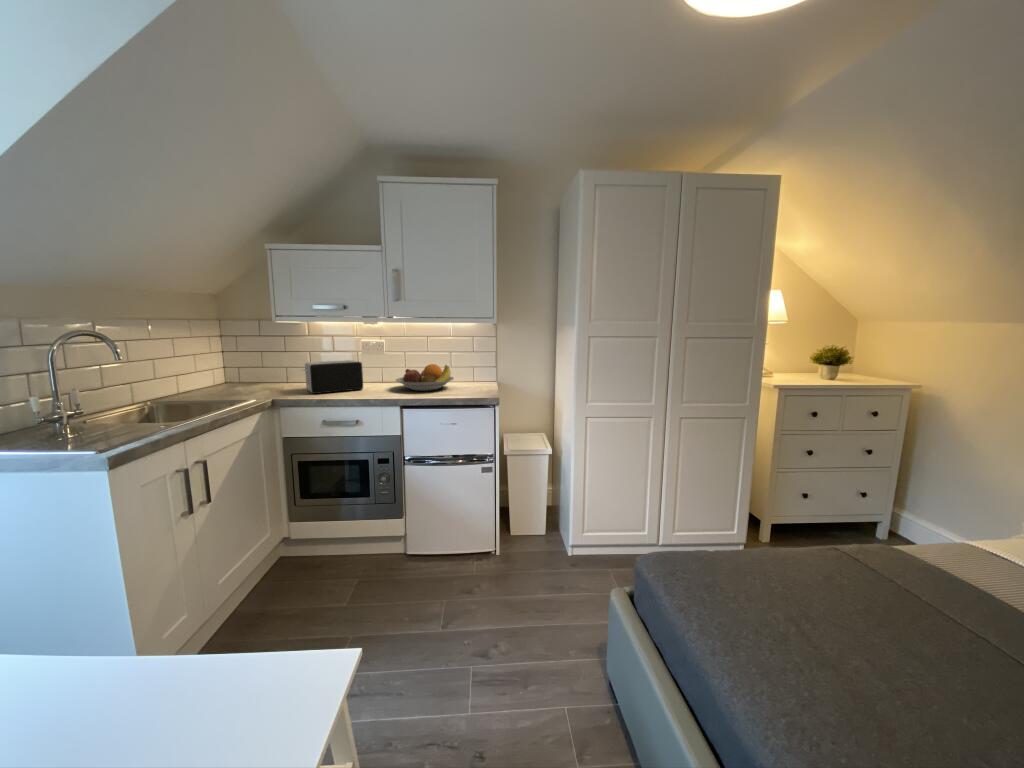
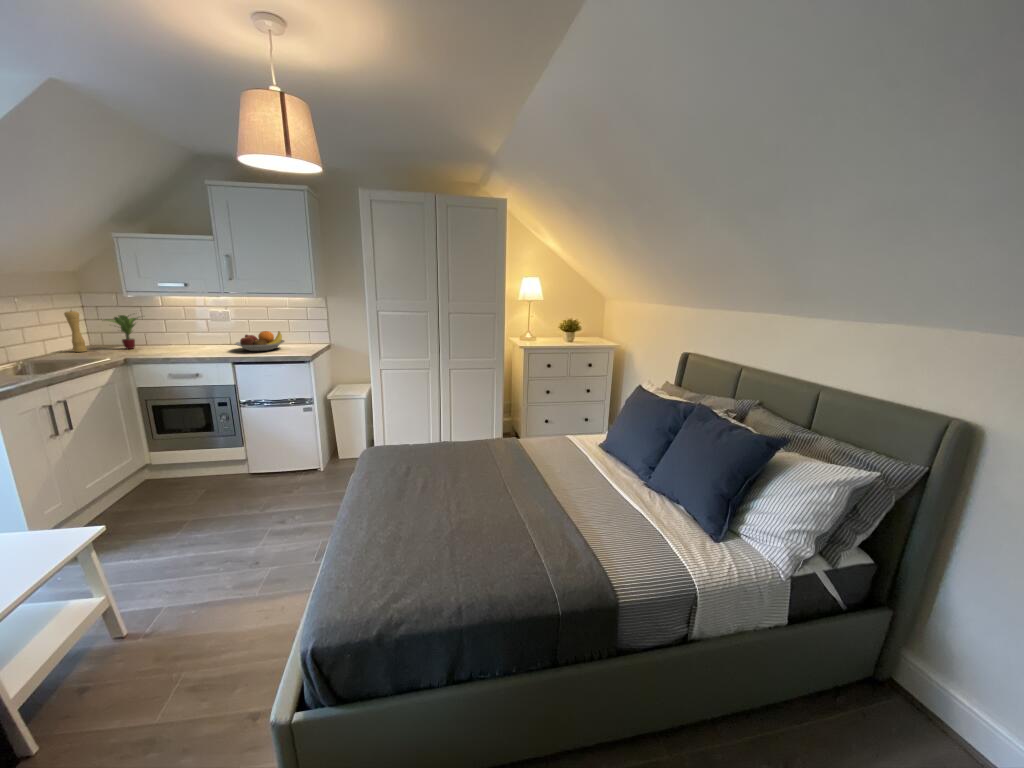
pepper mill: none [204,339,225,391] -> present [64,311,87,352]
potted plant: none [243,342,293,387] -> present [107,315,137,349]
toaster: present [302,360,363,394] -> none [152,328,209,354]

